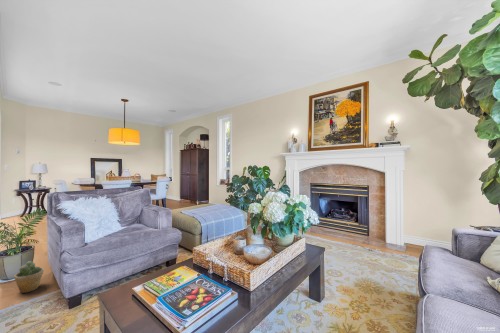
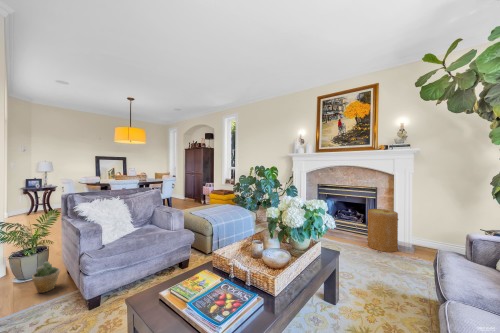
basket: none [359,207,390,250] -> present [367,209,398,252]

